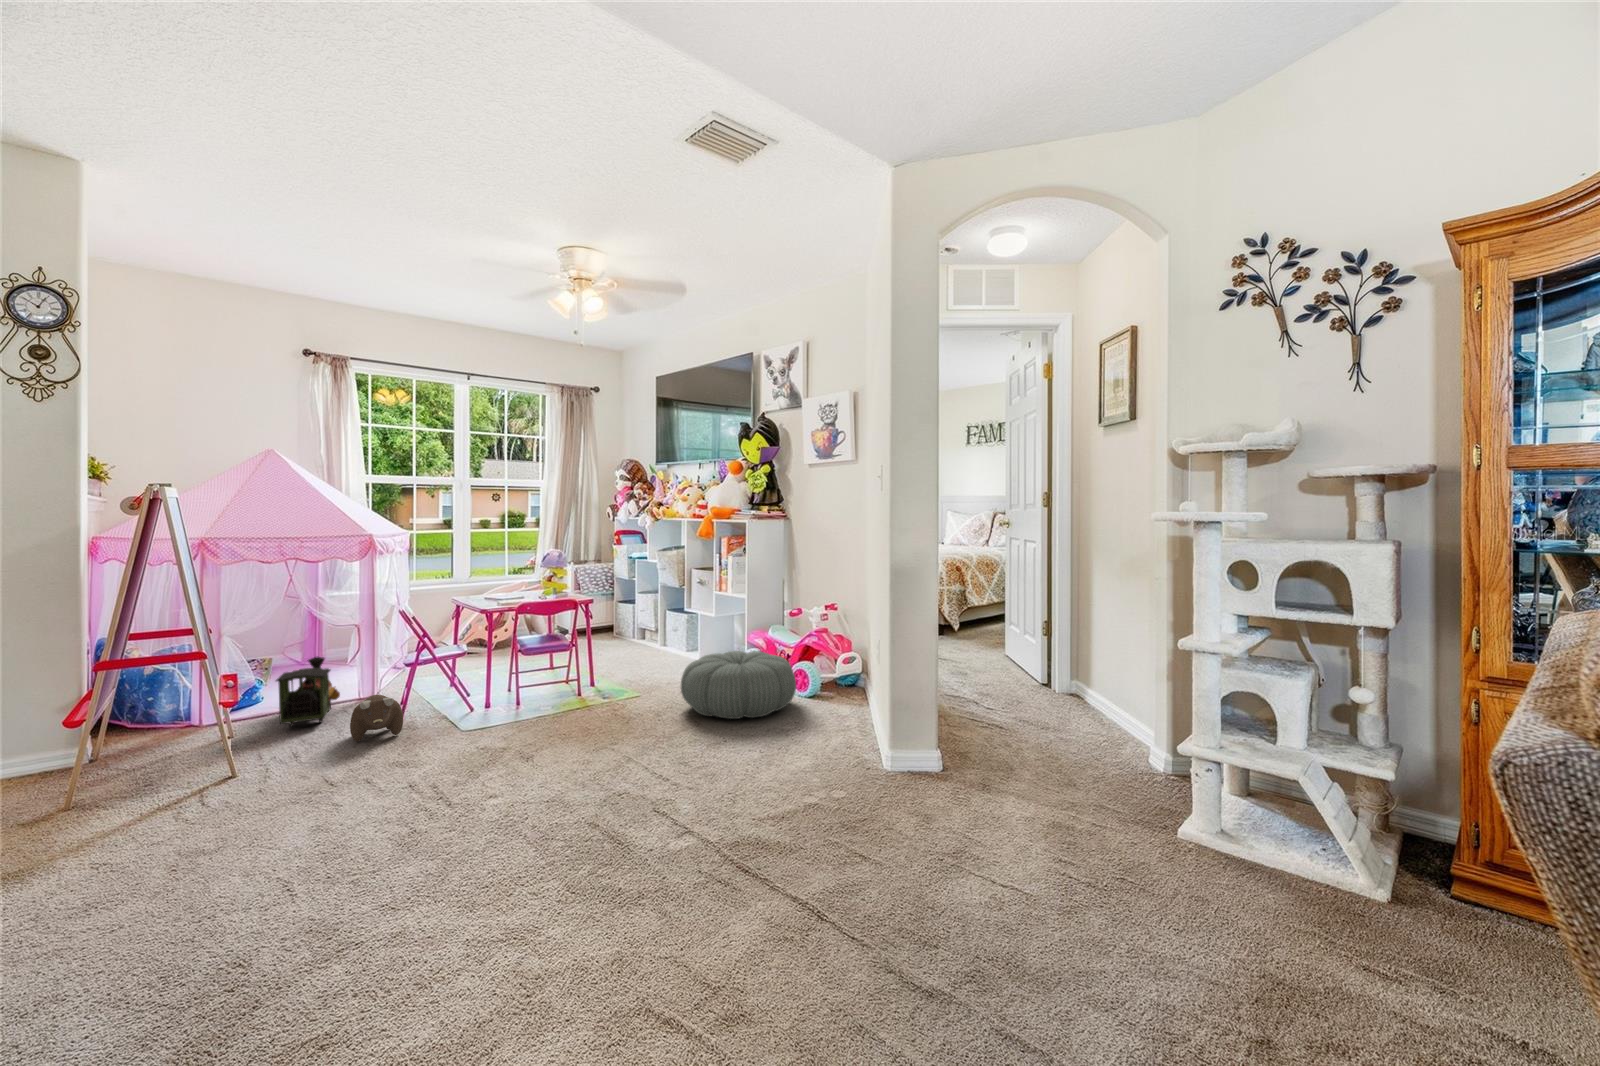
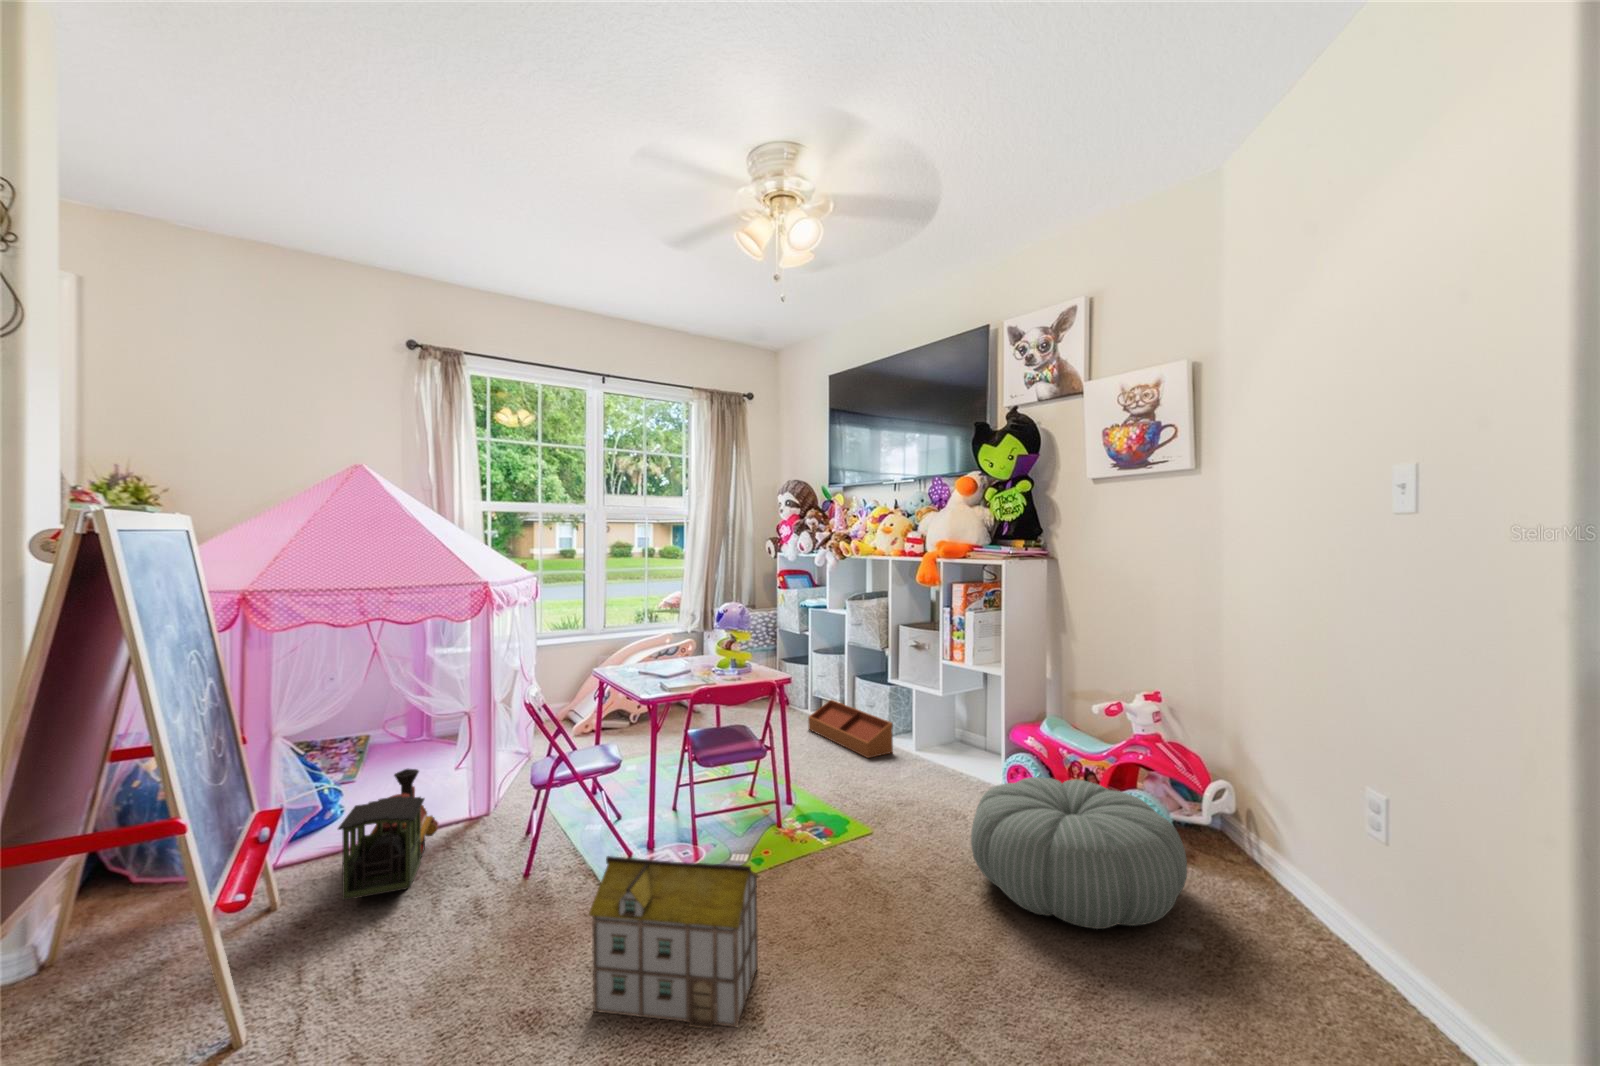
storage bin: none [630,625,682,660] -> present [808,700,893,758]
toy house: none [432,679,535,756] -> present [589,856,759,1029]
plush toy: present [350,695,403,742] -> none [448,861,533,953]

